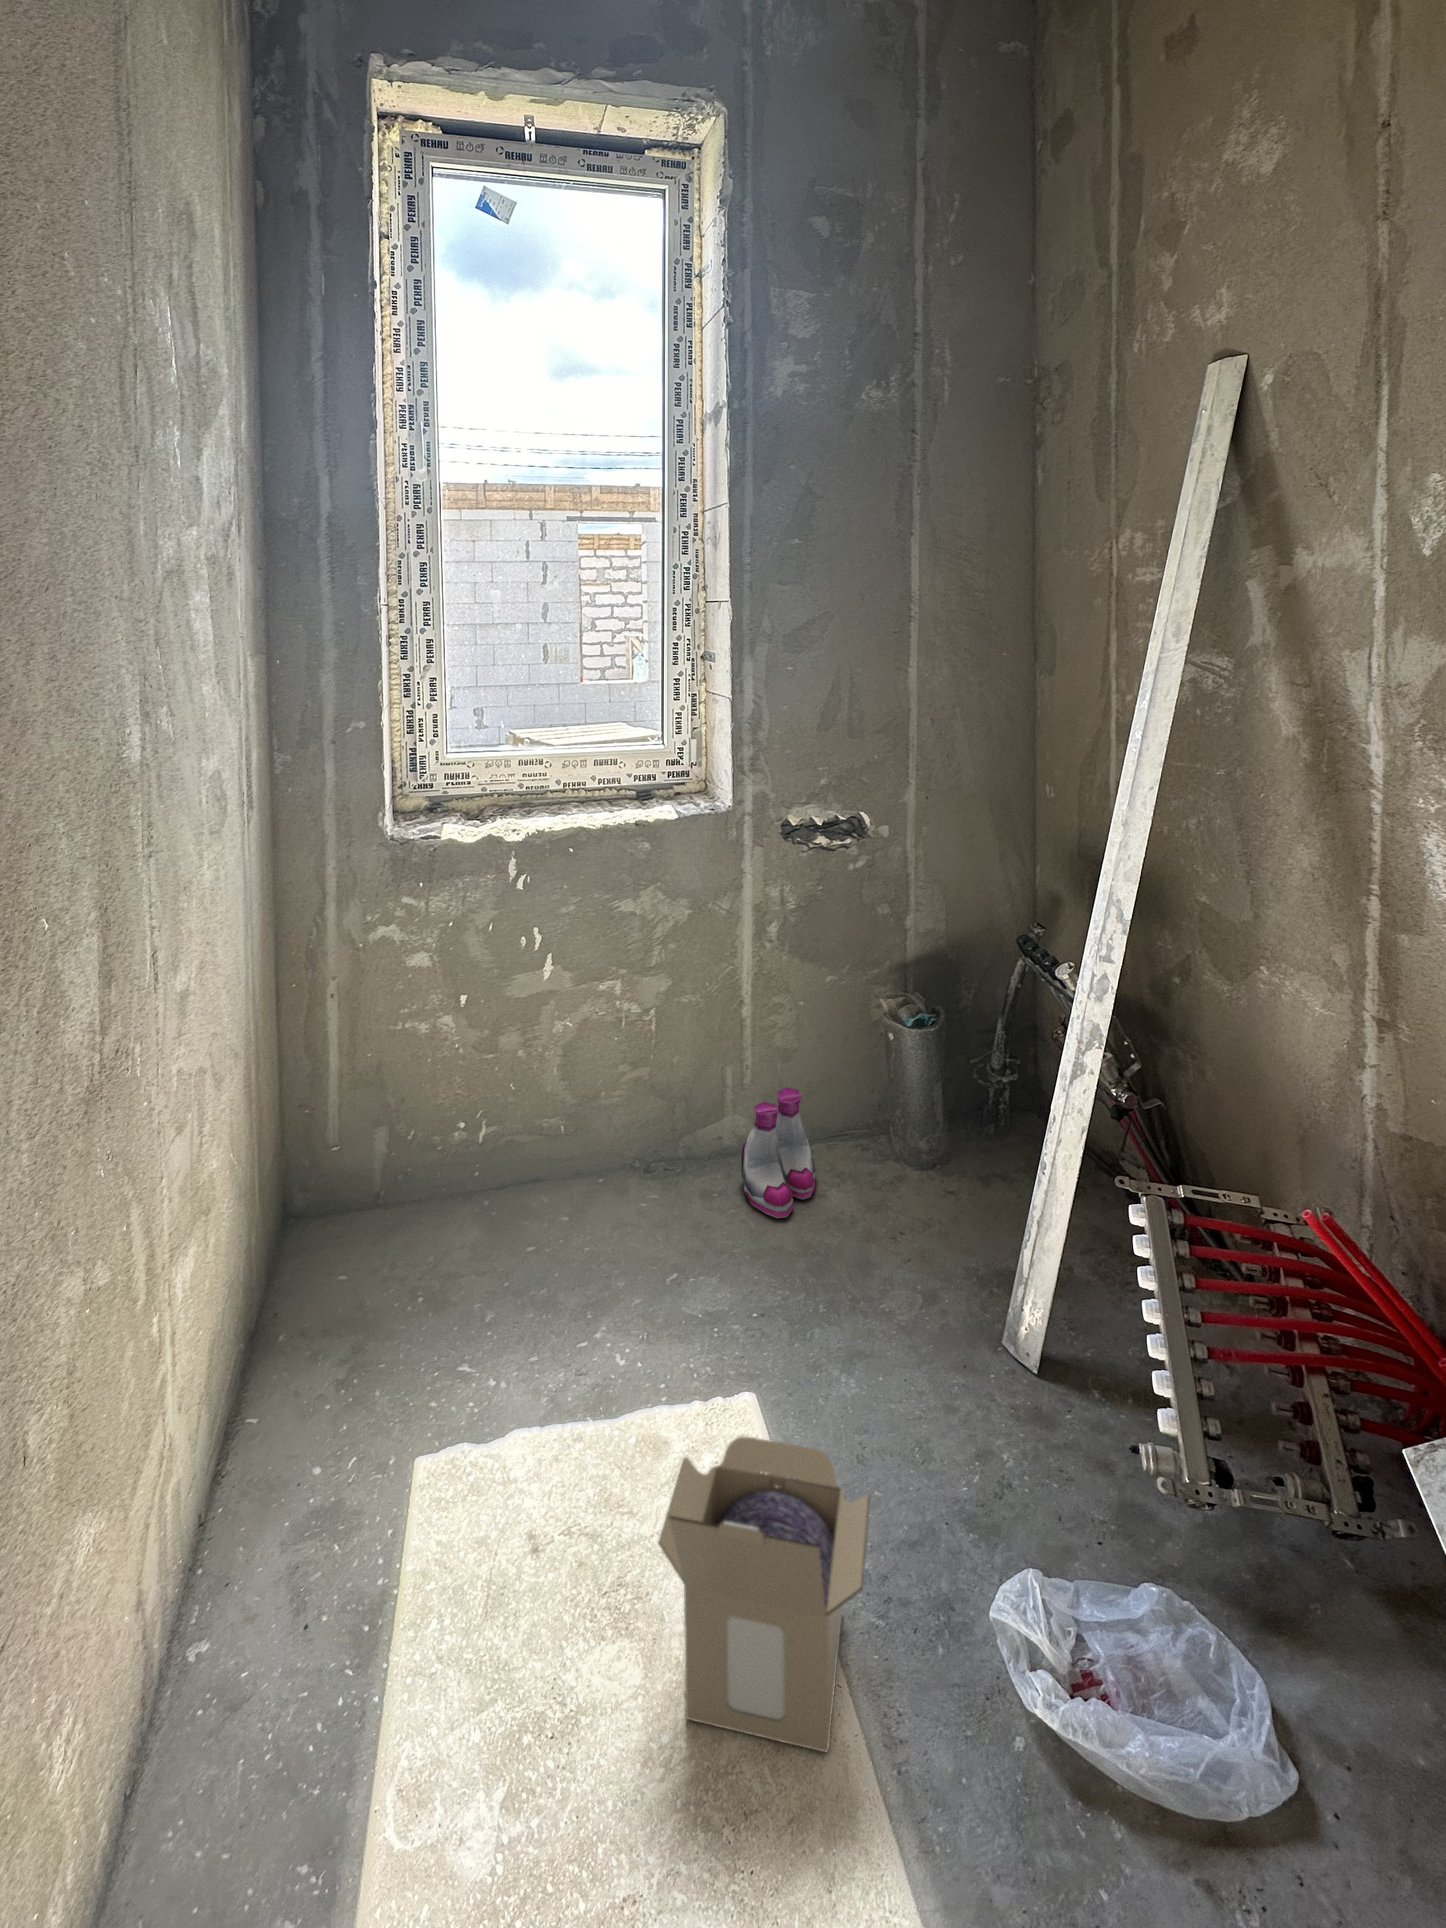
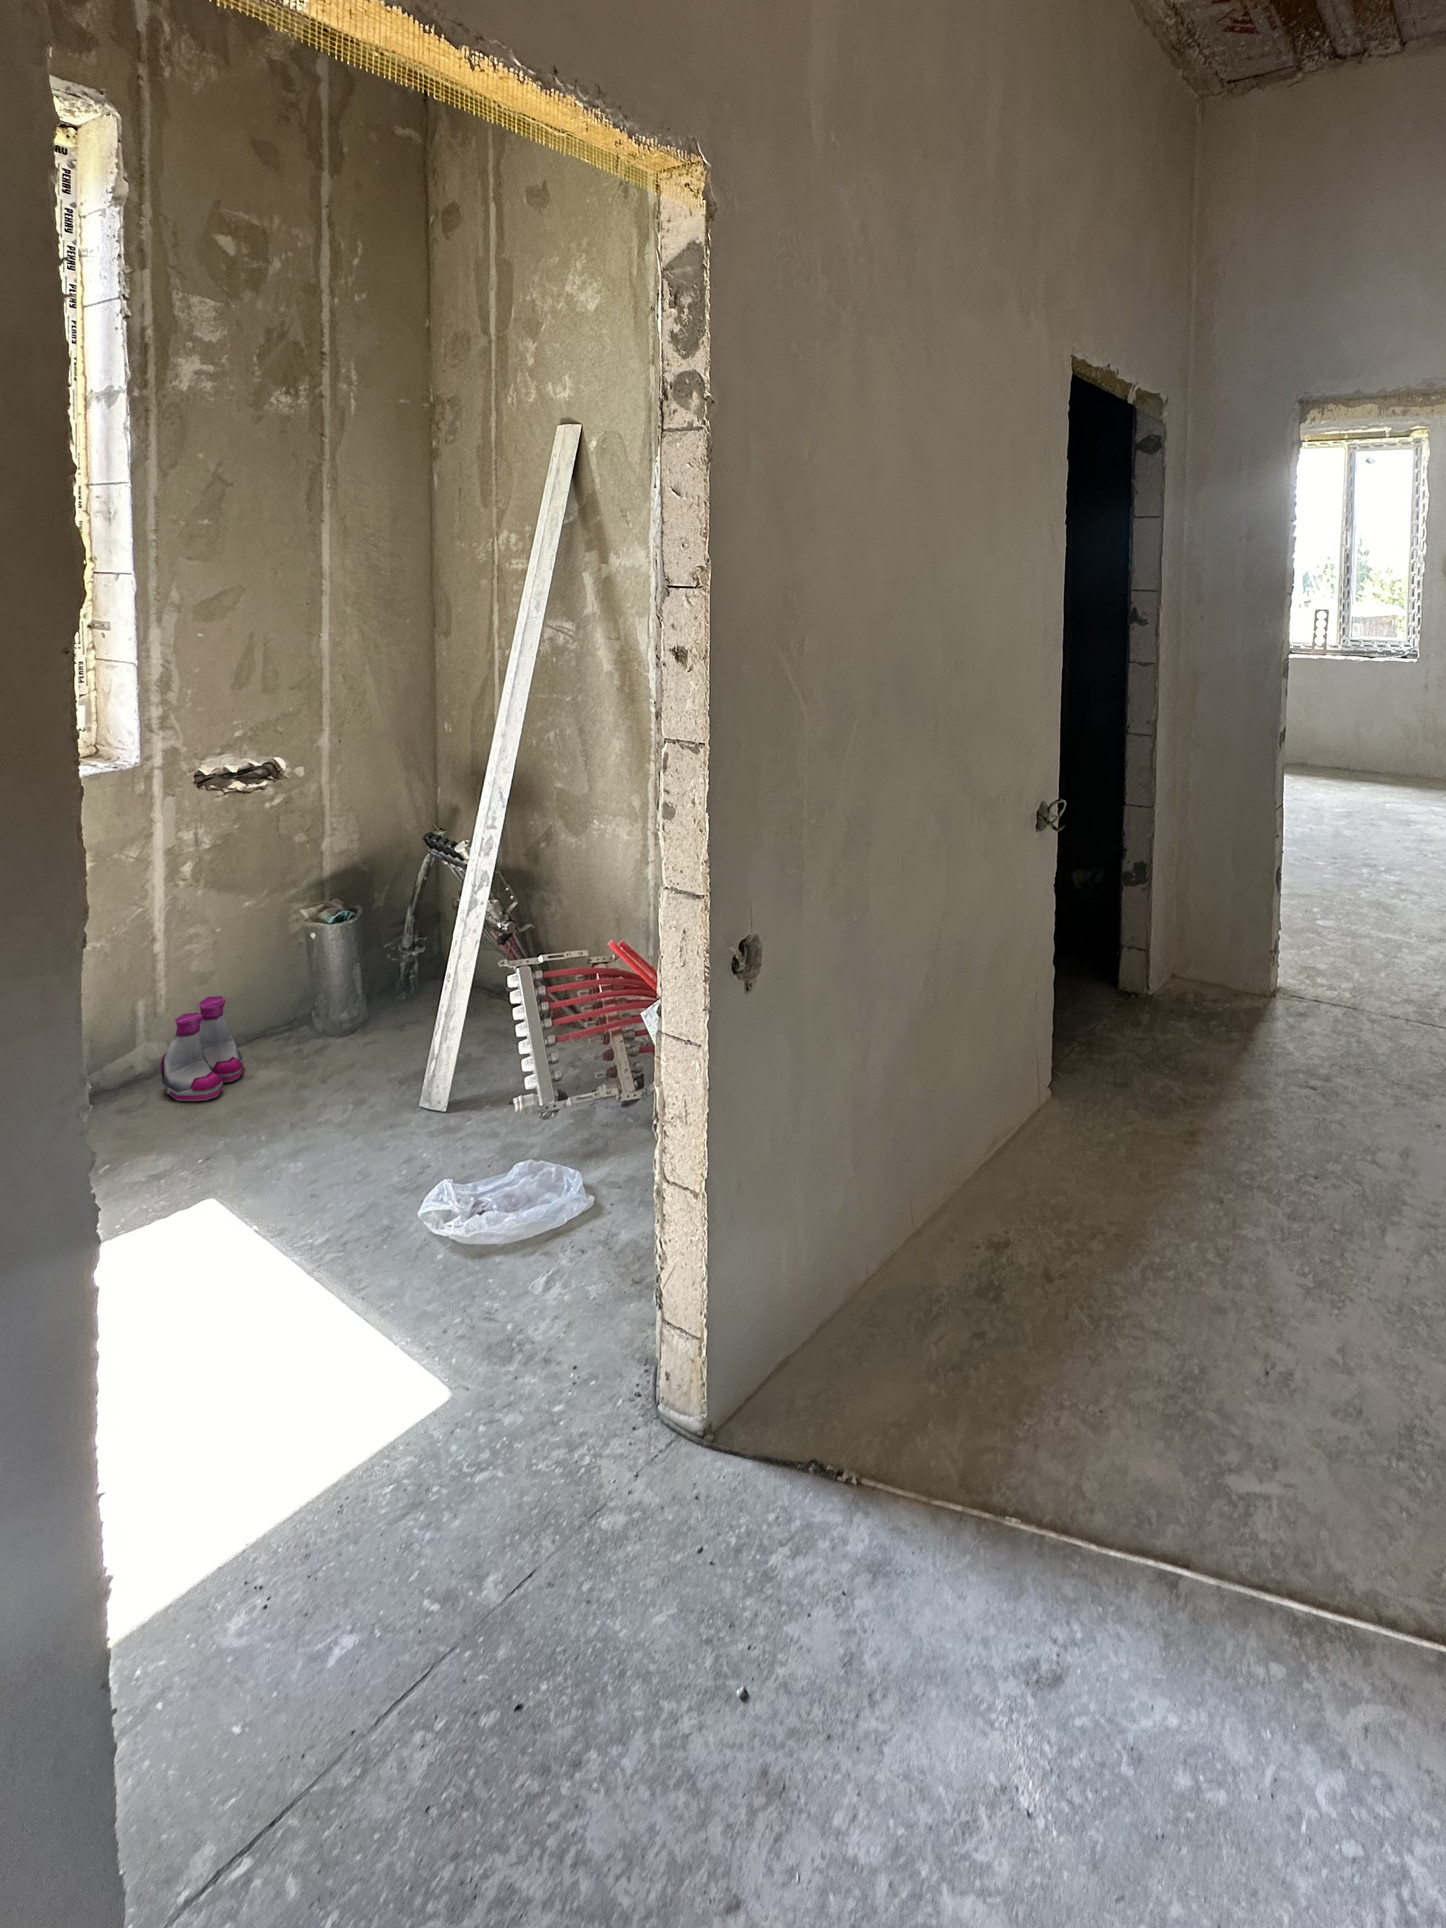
cardboard box: present [658,1437,870,1752] -> none [162,1164,335,1357]

